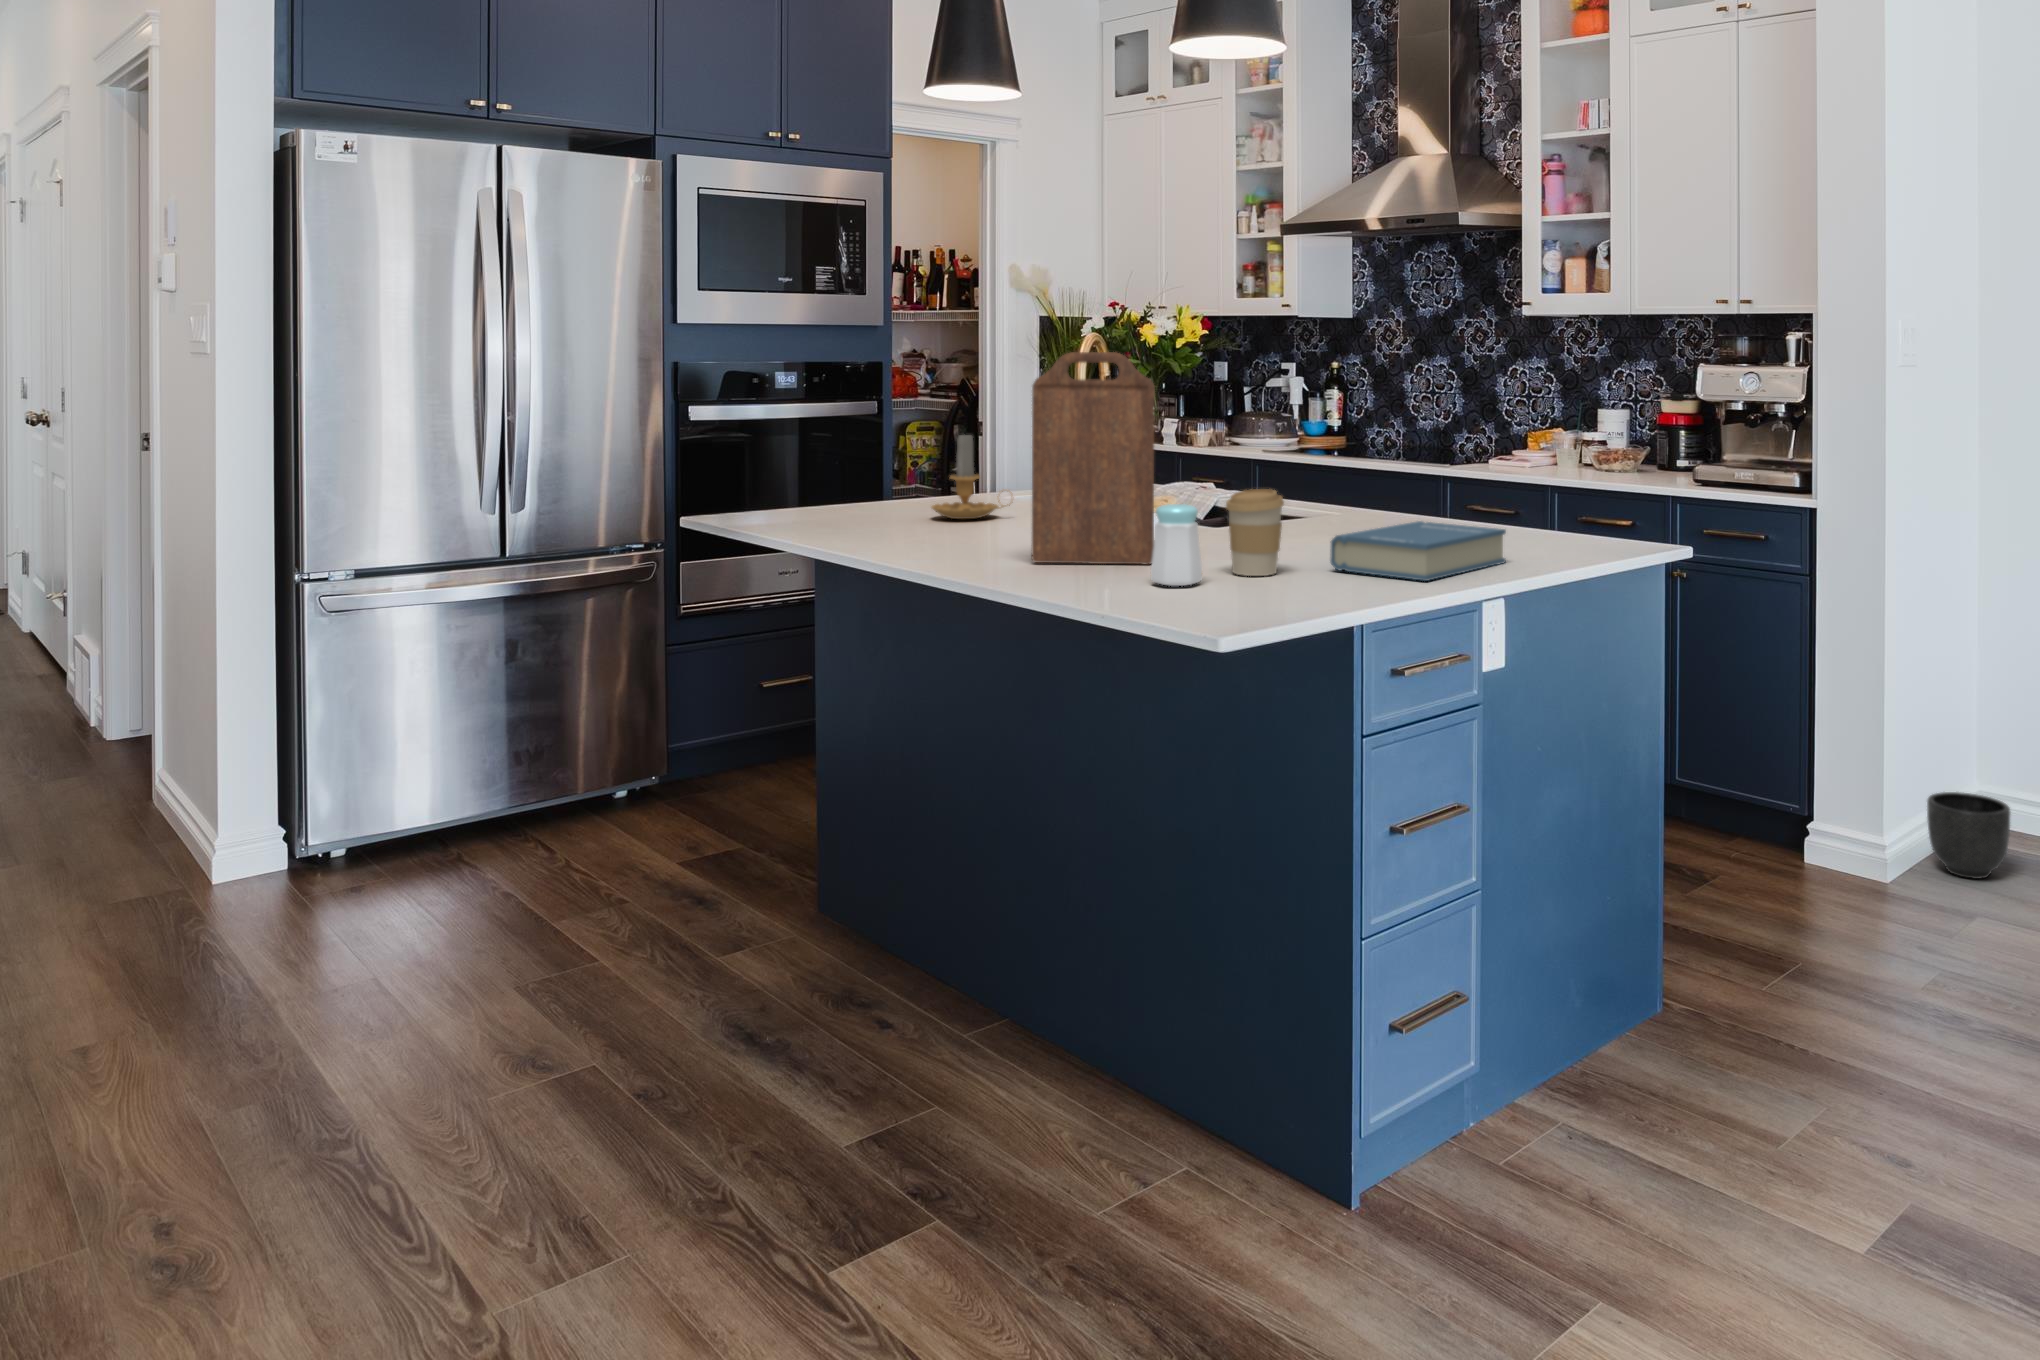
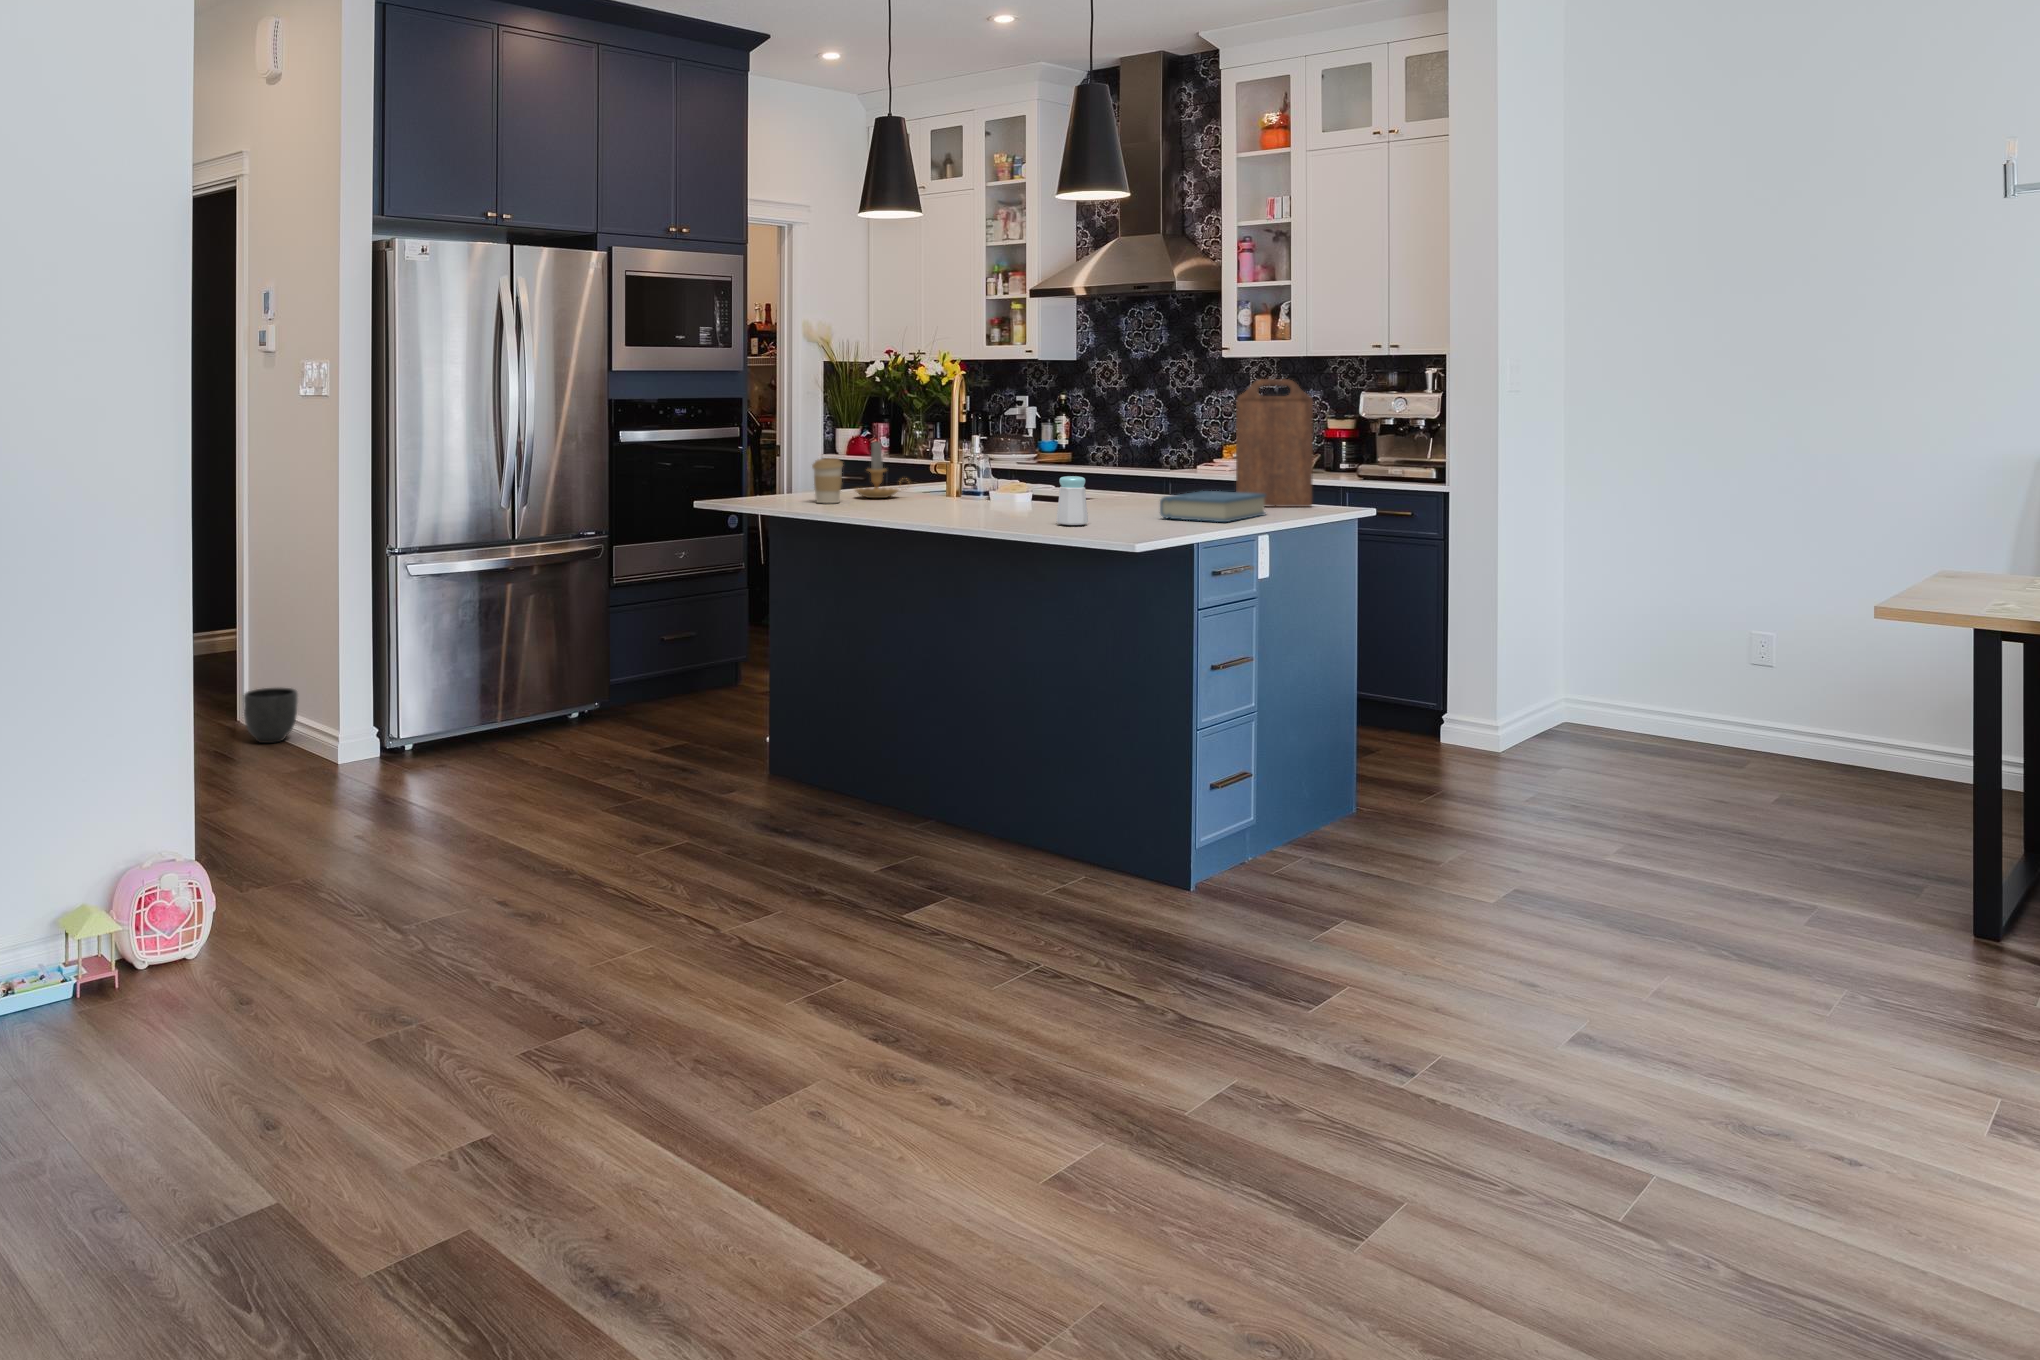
cutting board: present [1032,352,1155,565] -> present [1236,379,1313,507]
coffee cup: present [1226,489,1284,576] -> present [812,458,843,503]
planter: present [1927,792,2010,879] -> present [243,687,298,743]

